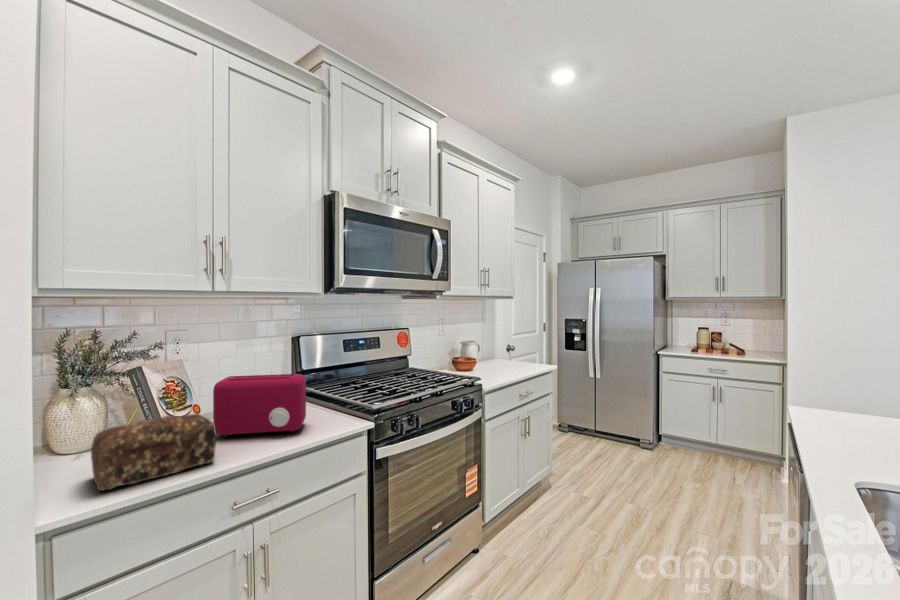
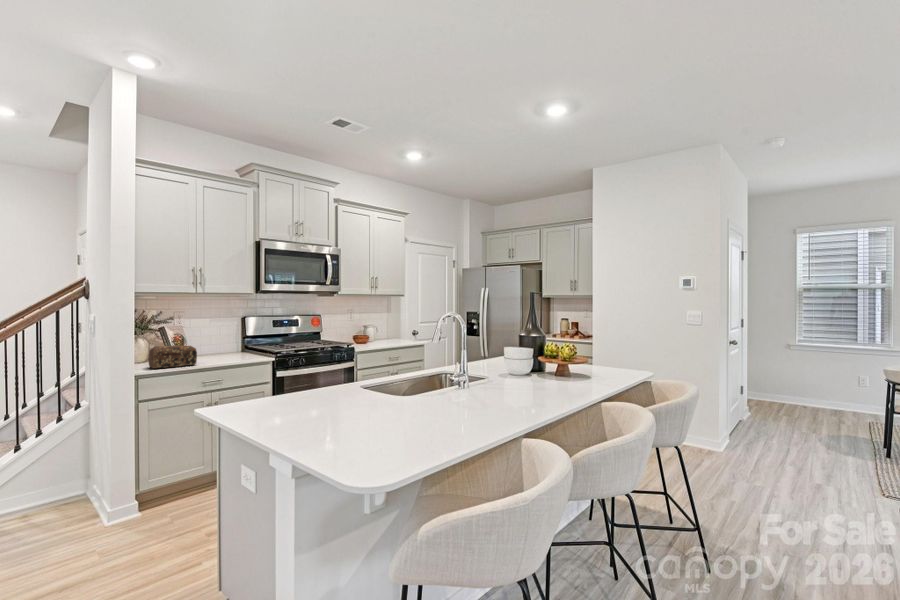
toaster: present [213,374,306,437] -> none [196,333,242,361]

